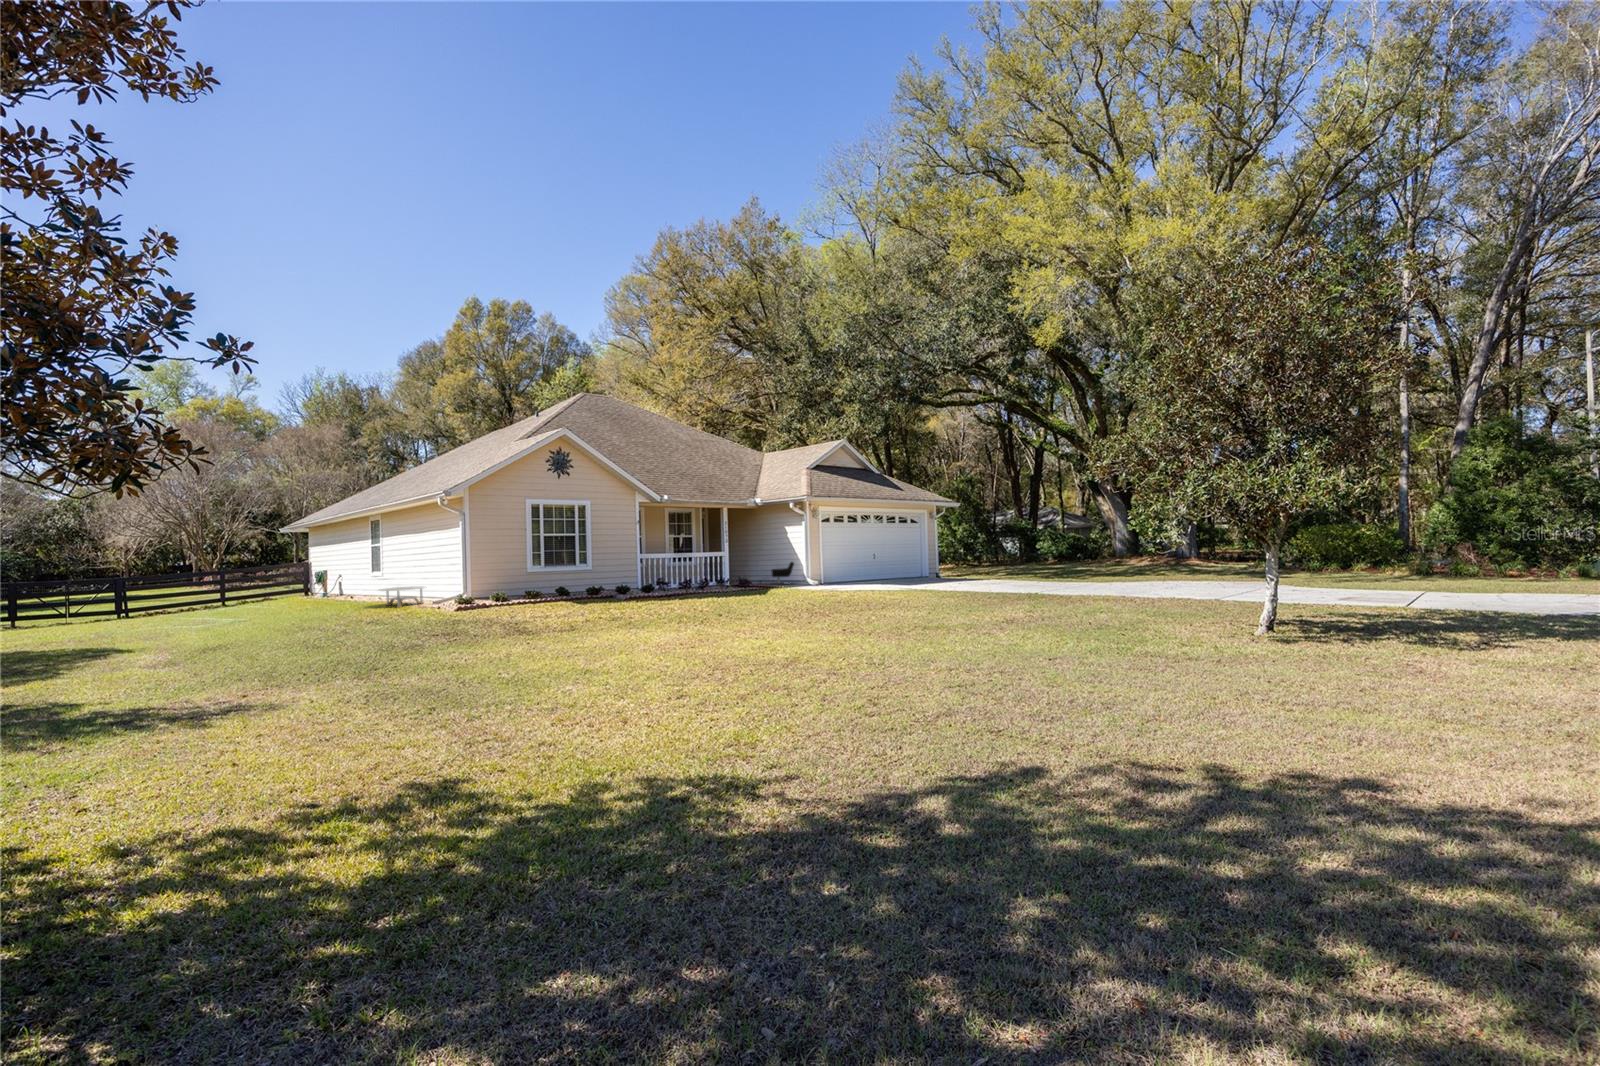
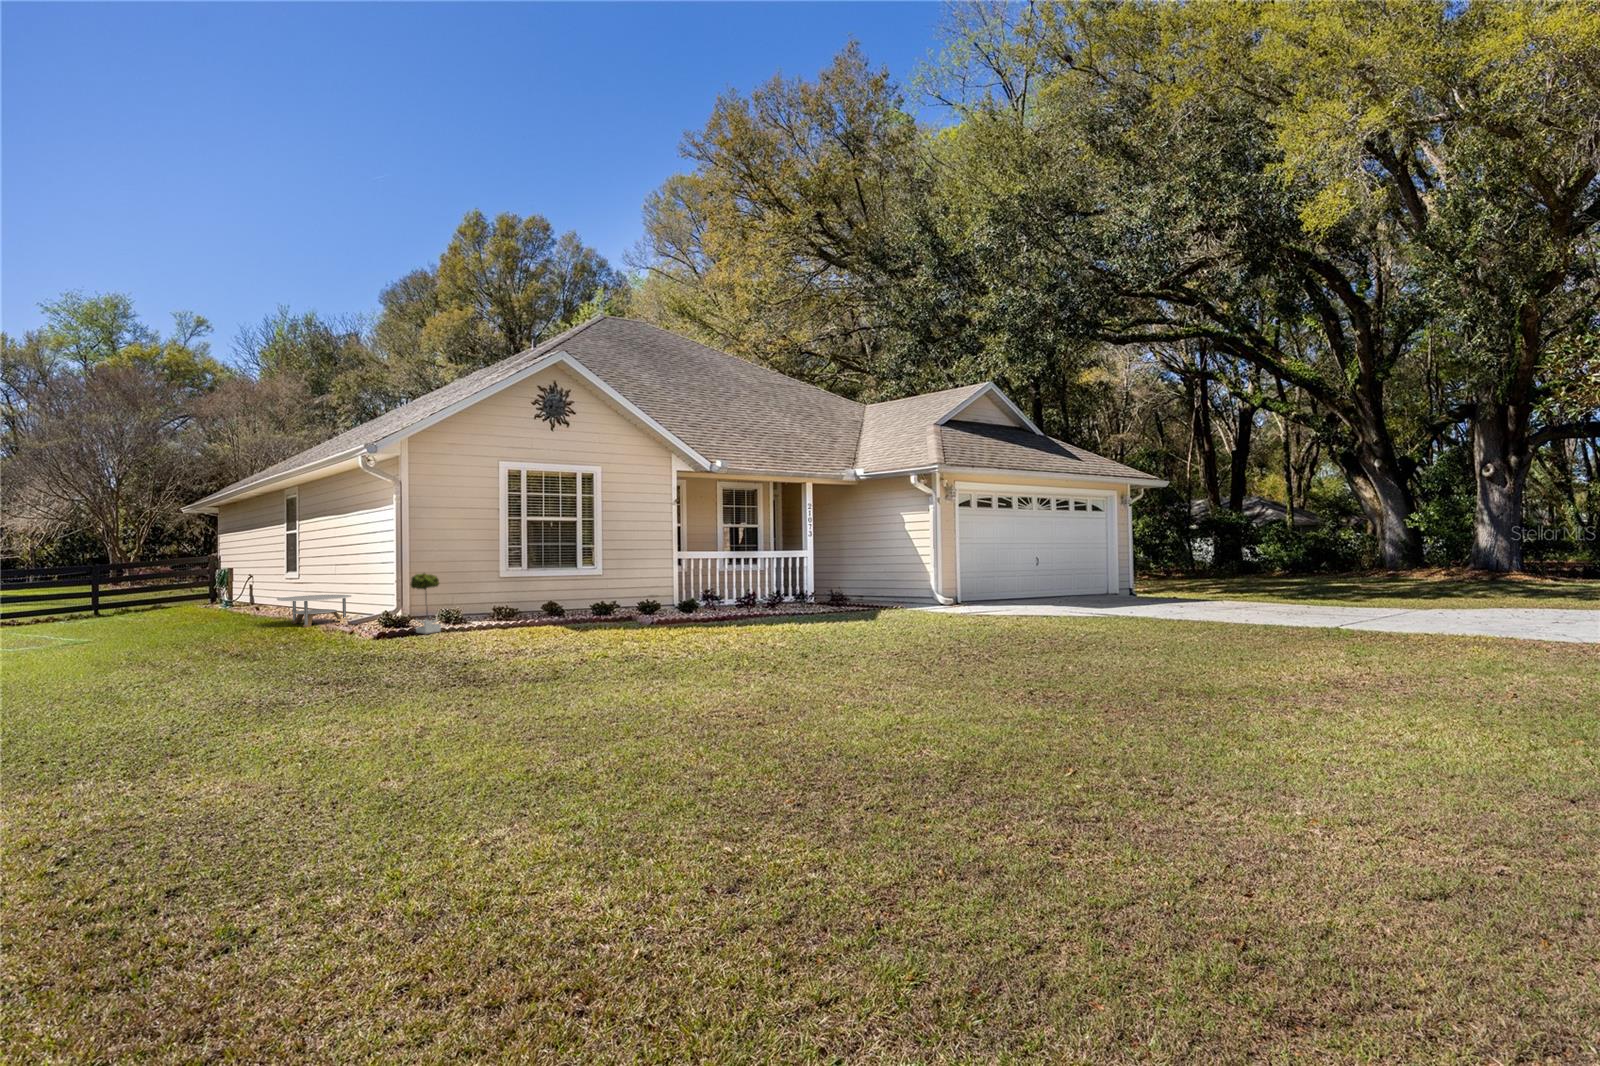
lounge chair: present [771,562,794,583] -> none [873,568,915,604]
potted tree: none [472,571,492,609] -> present [411,573,441,634]

